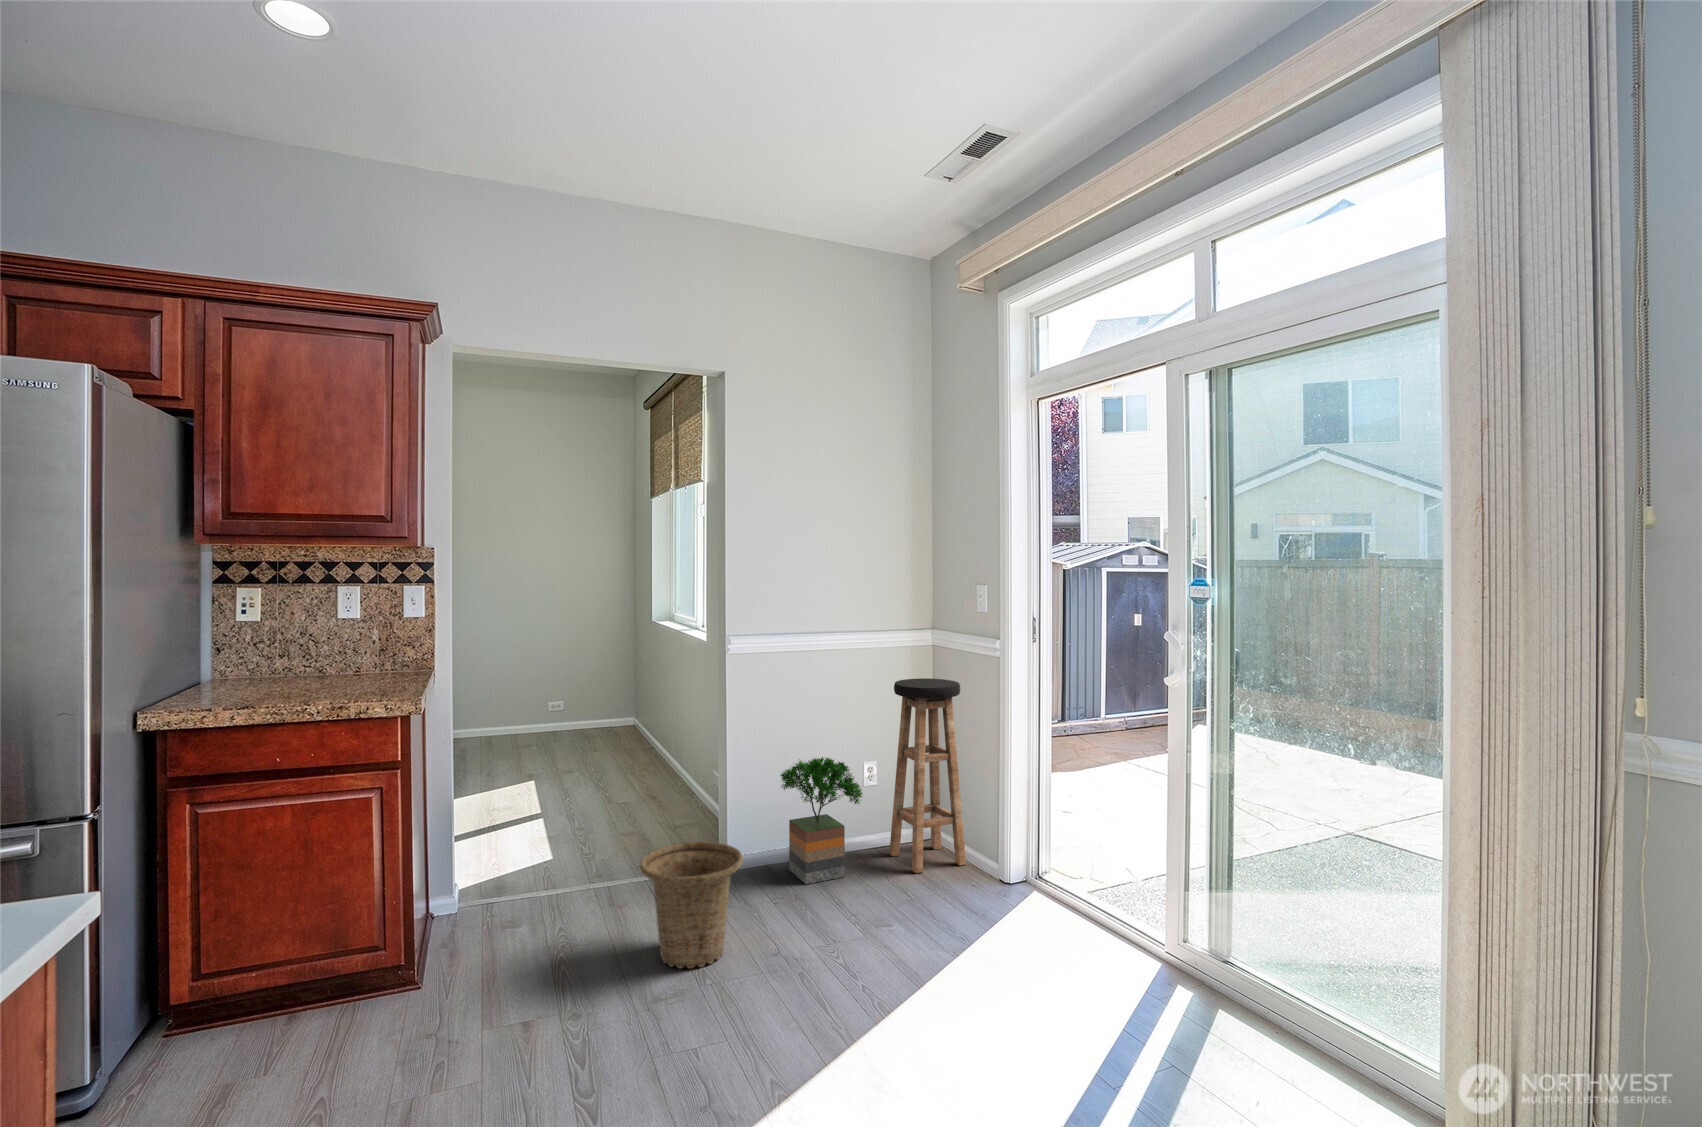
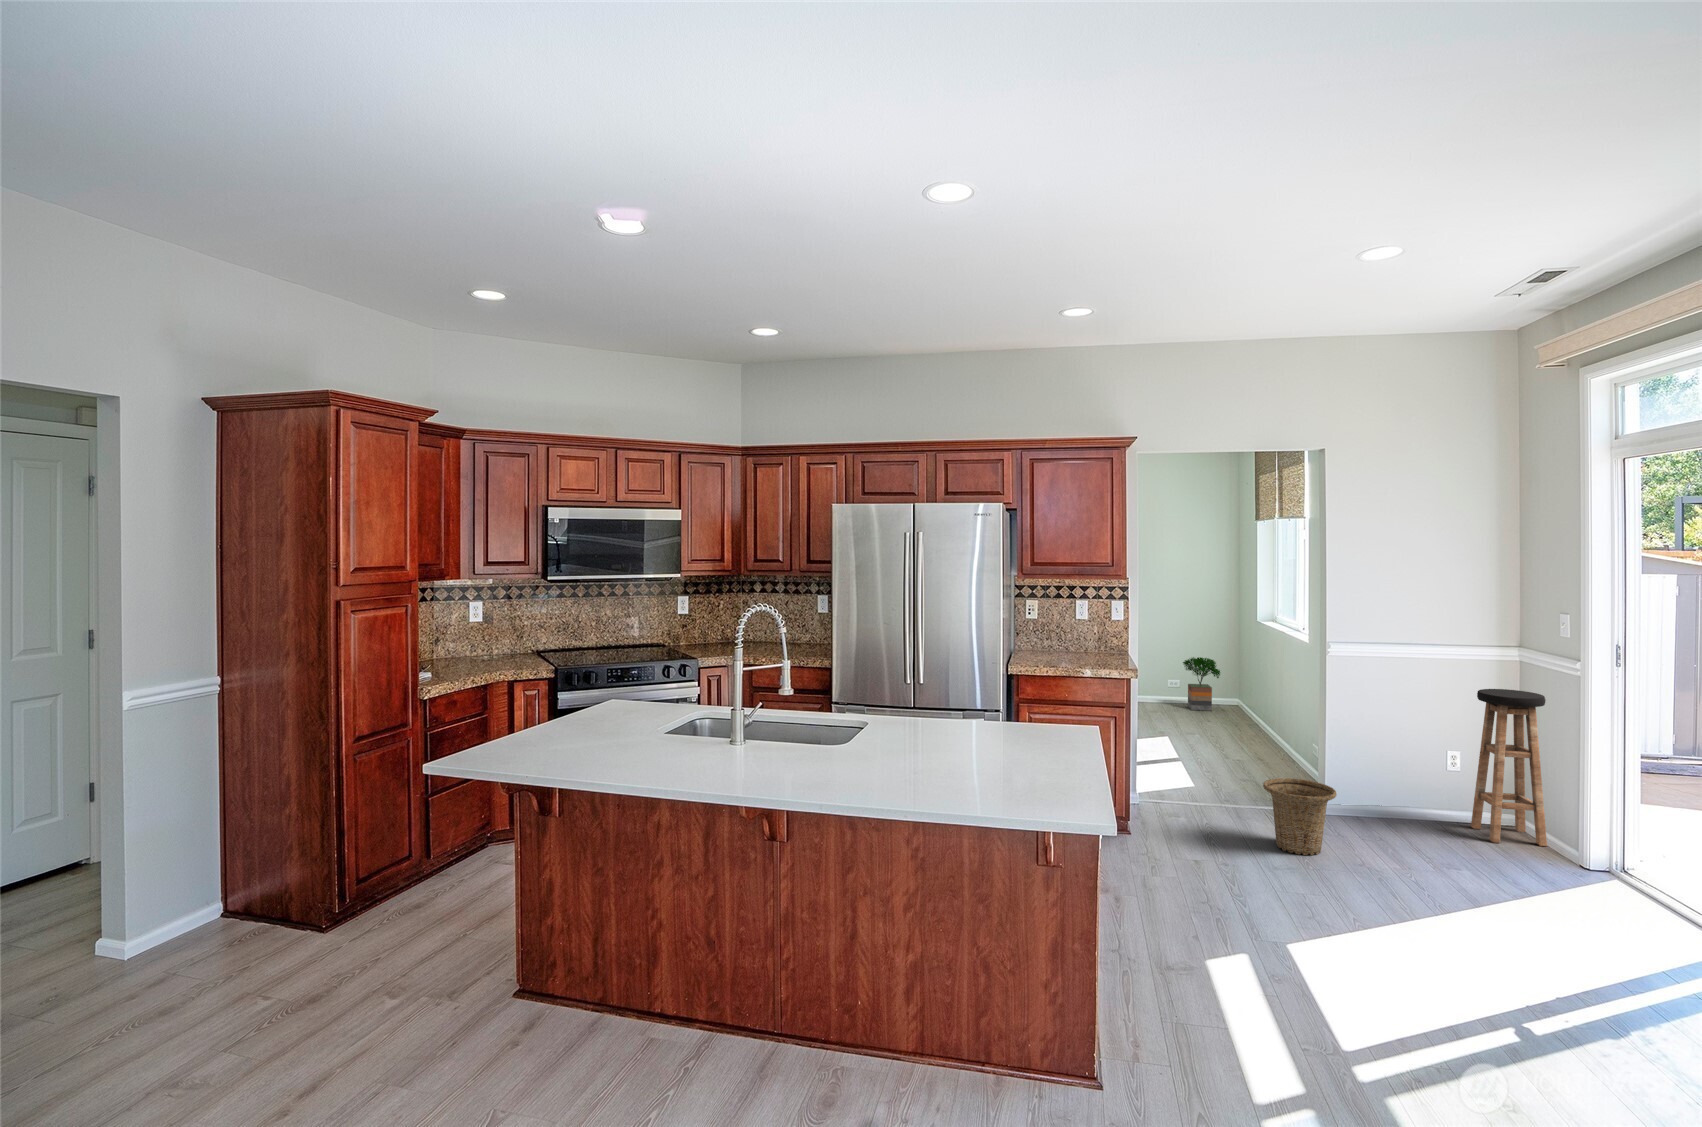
potted tree: present [780,757,862,884] -> present [1183,657,1220,711]

